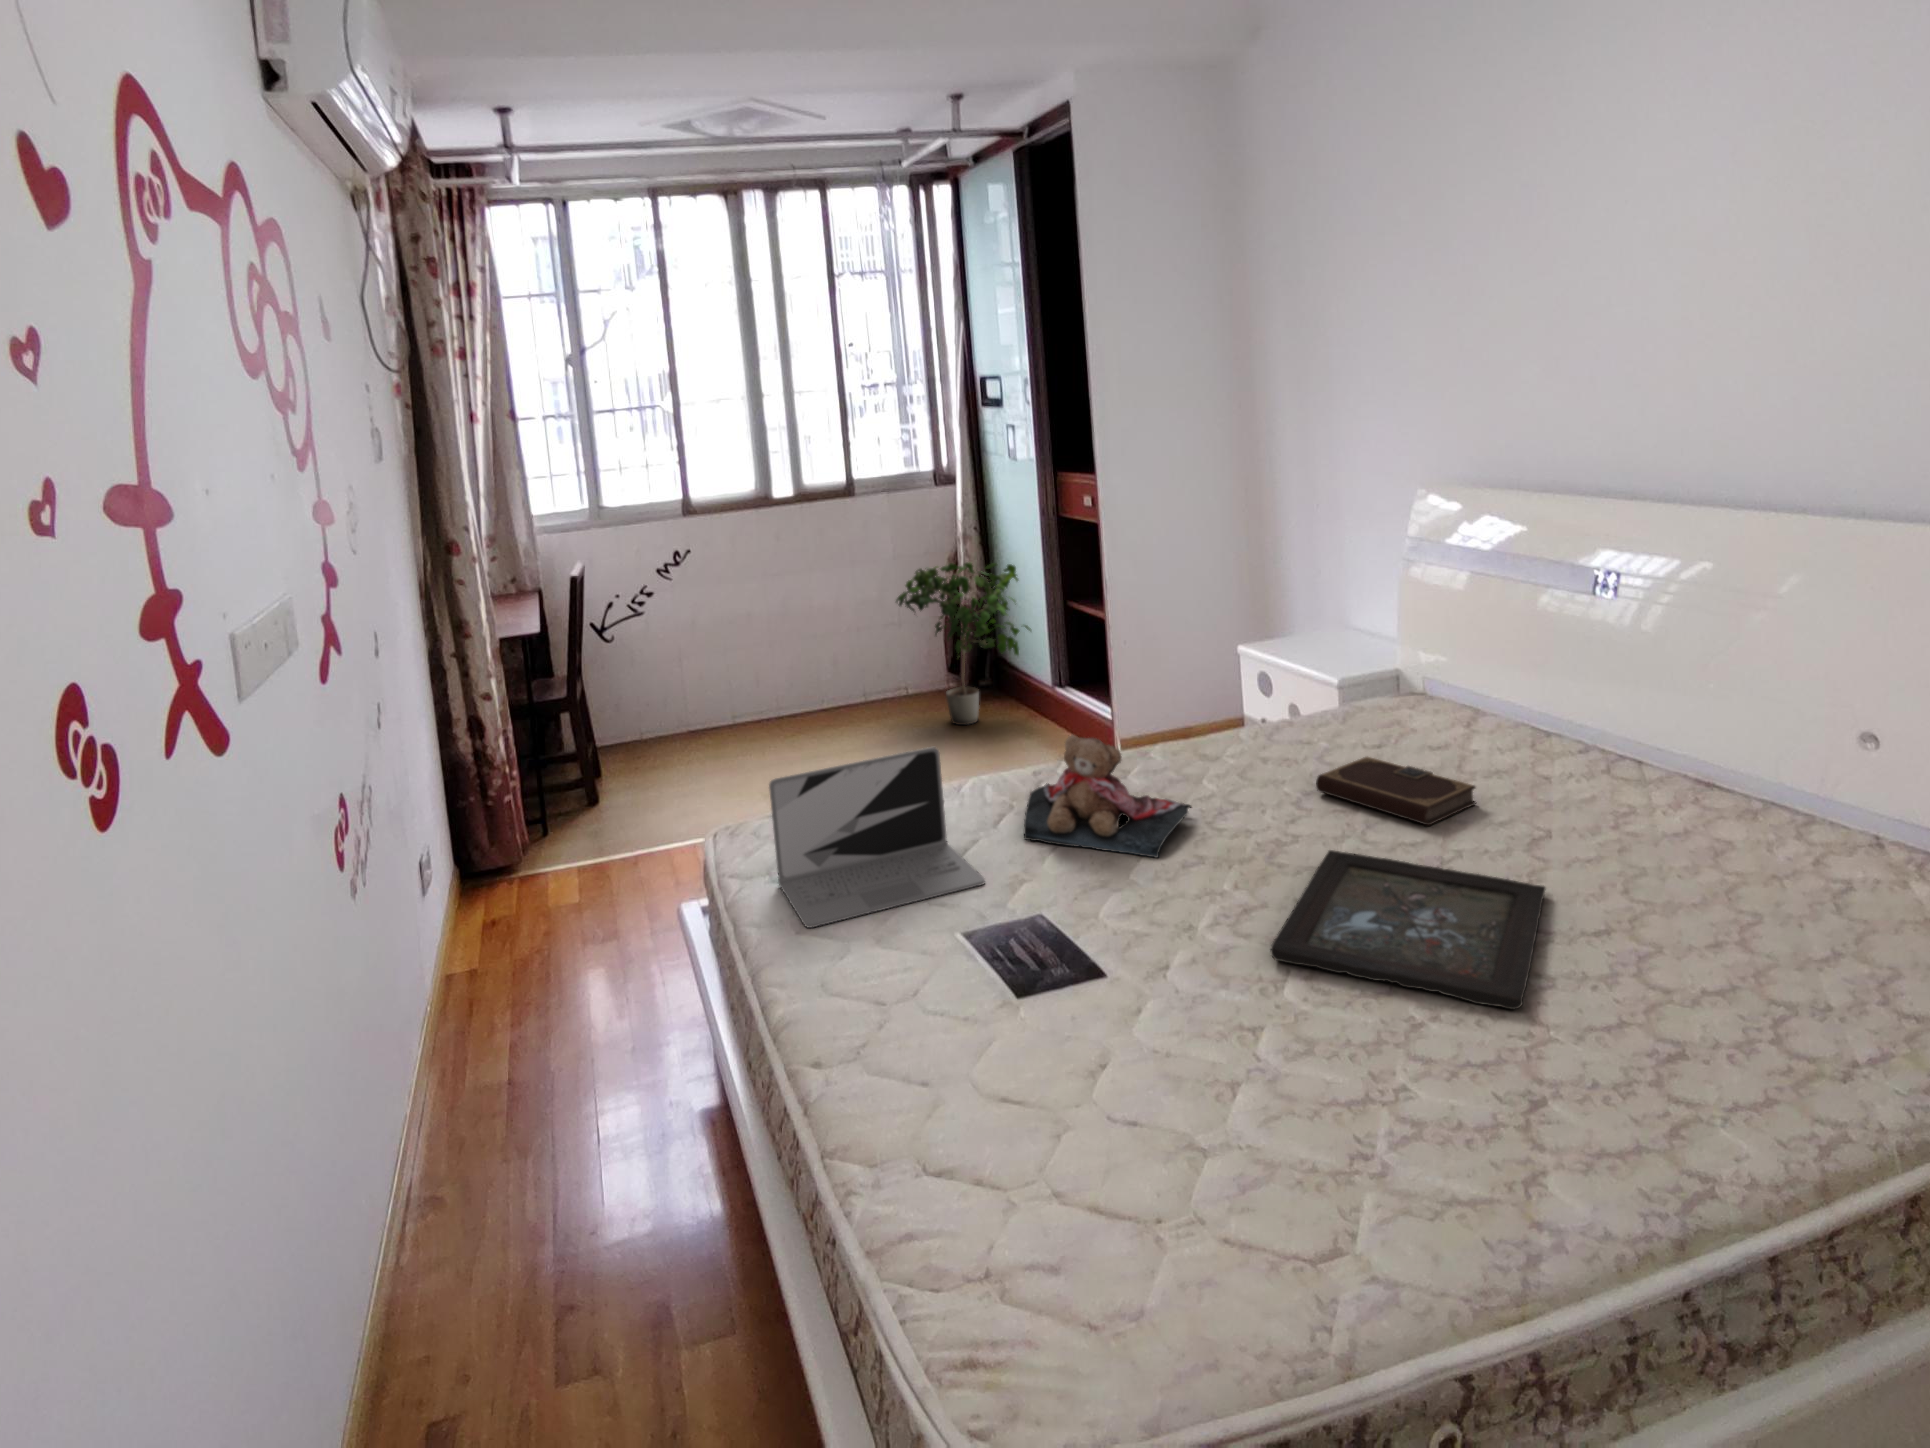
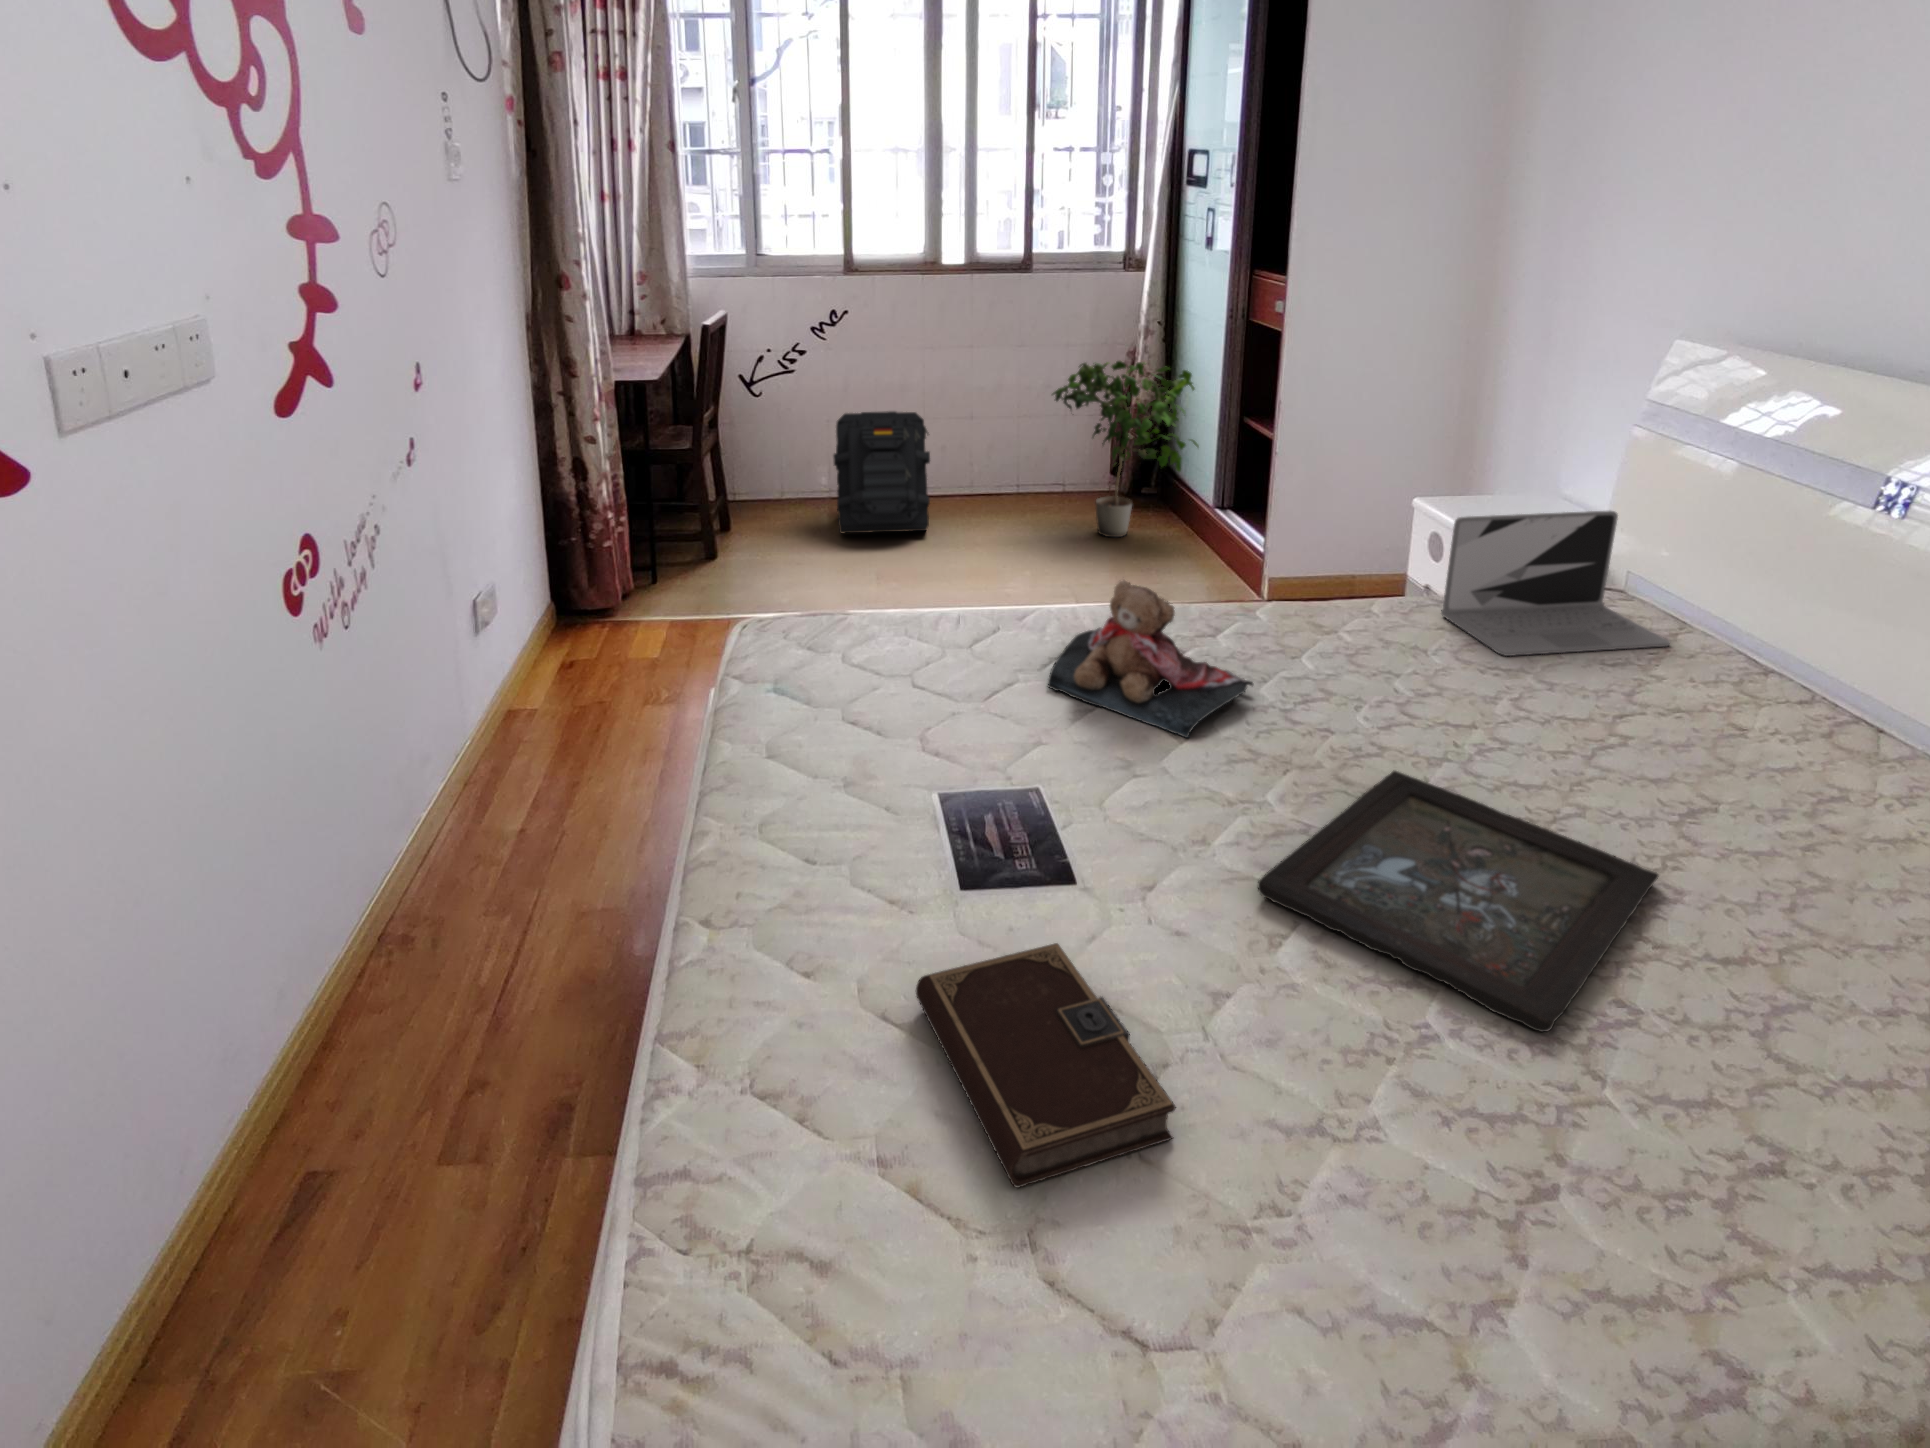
backpack: none [694,634,797,760] -> present [833,411,930,533]
laptop: present [769,747,985,928] -> present [1441,511,1670,656]
notebook: present [1316,757,1476,825] -> present [916,943,1176,1187]

